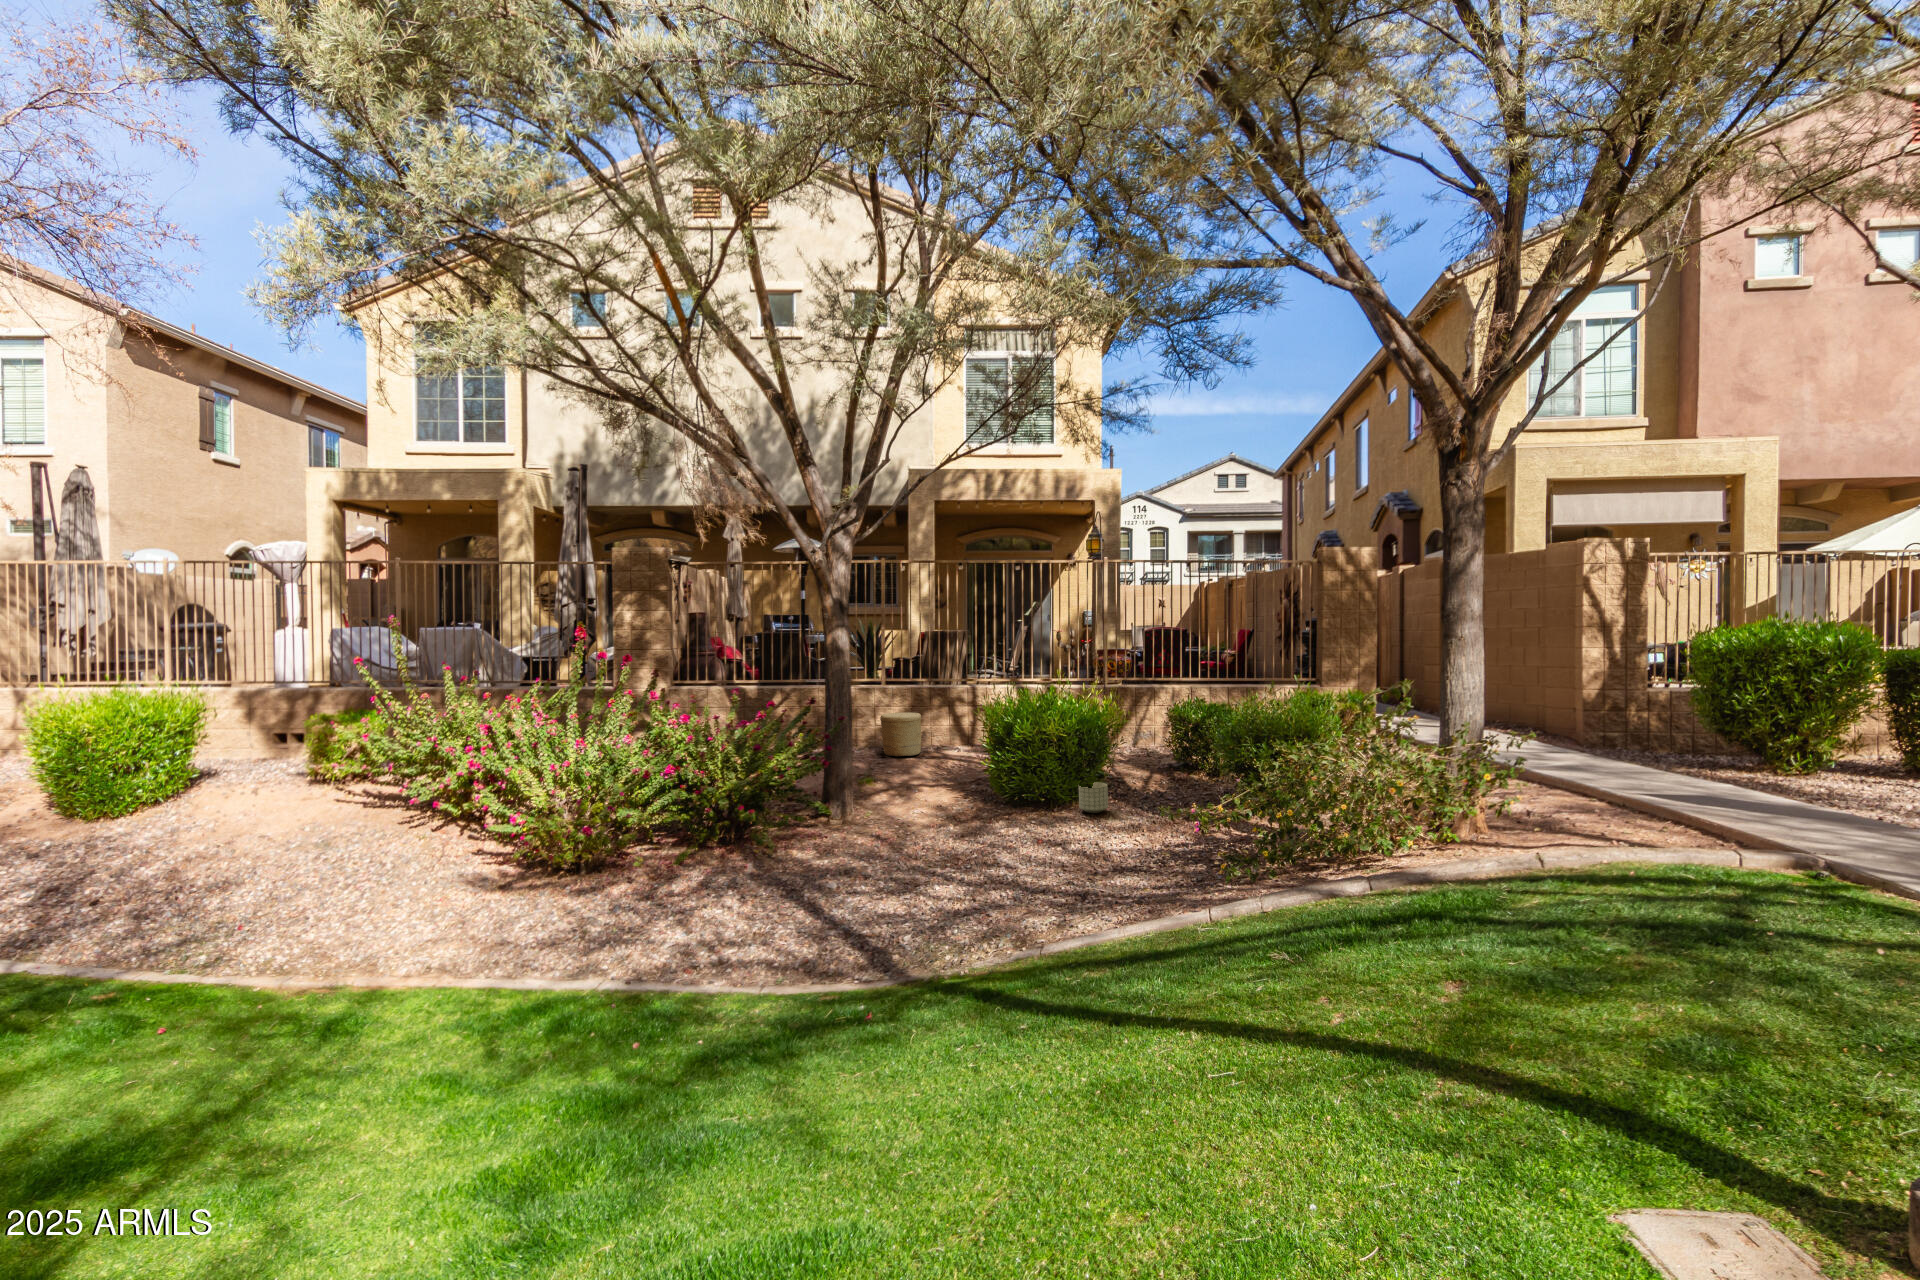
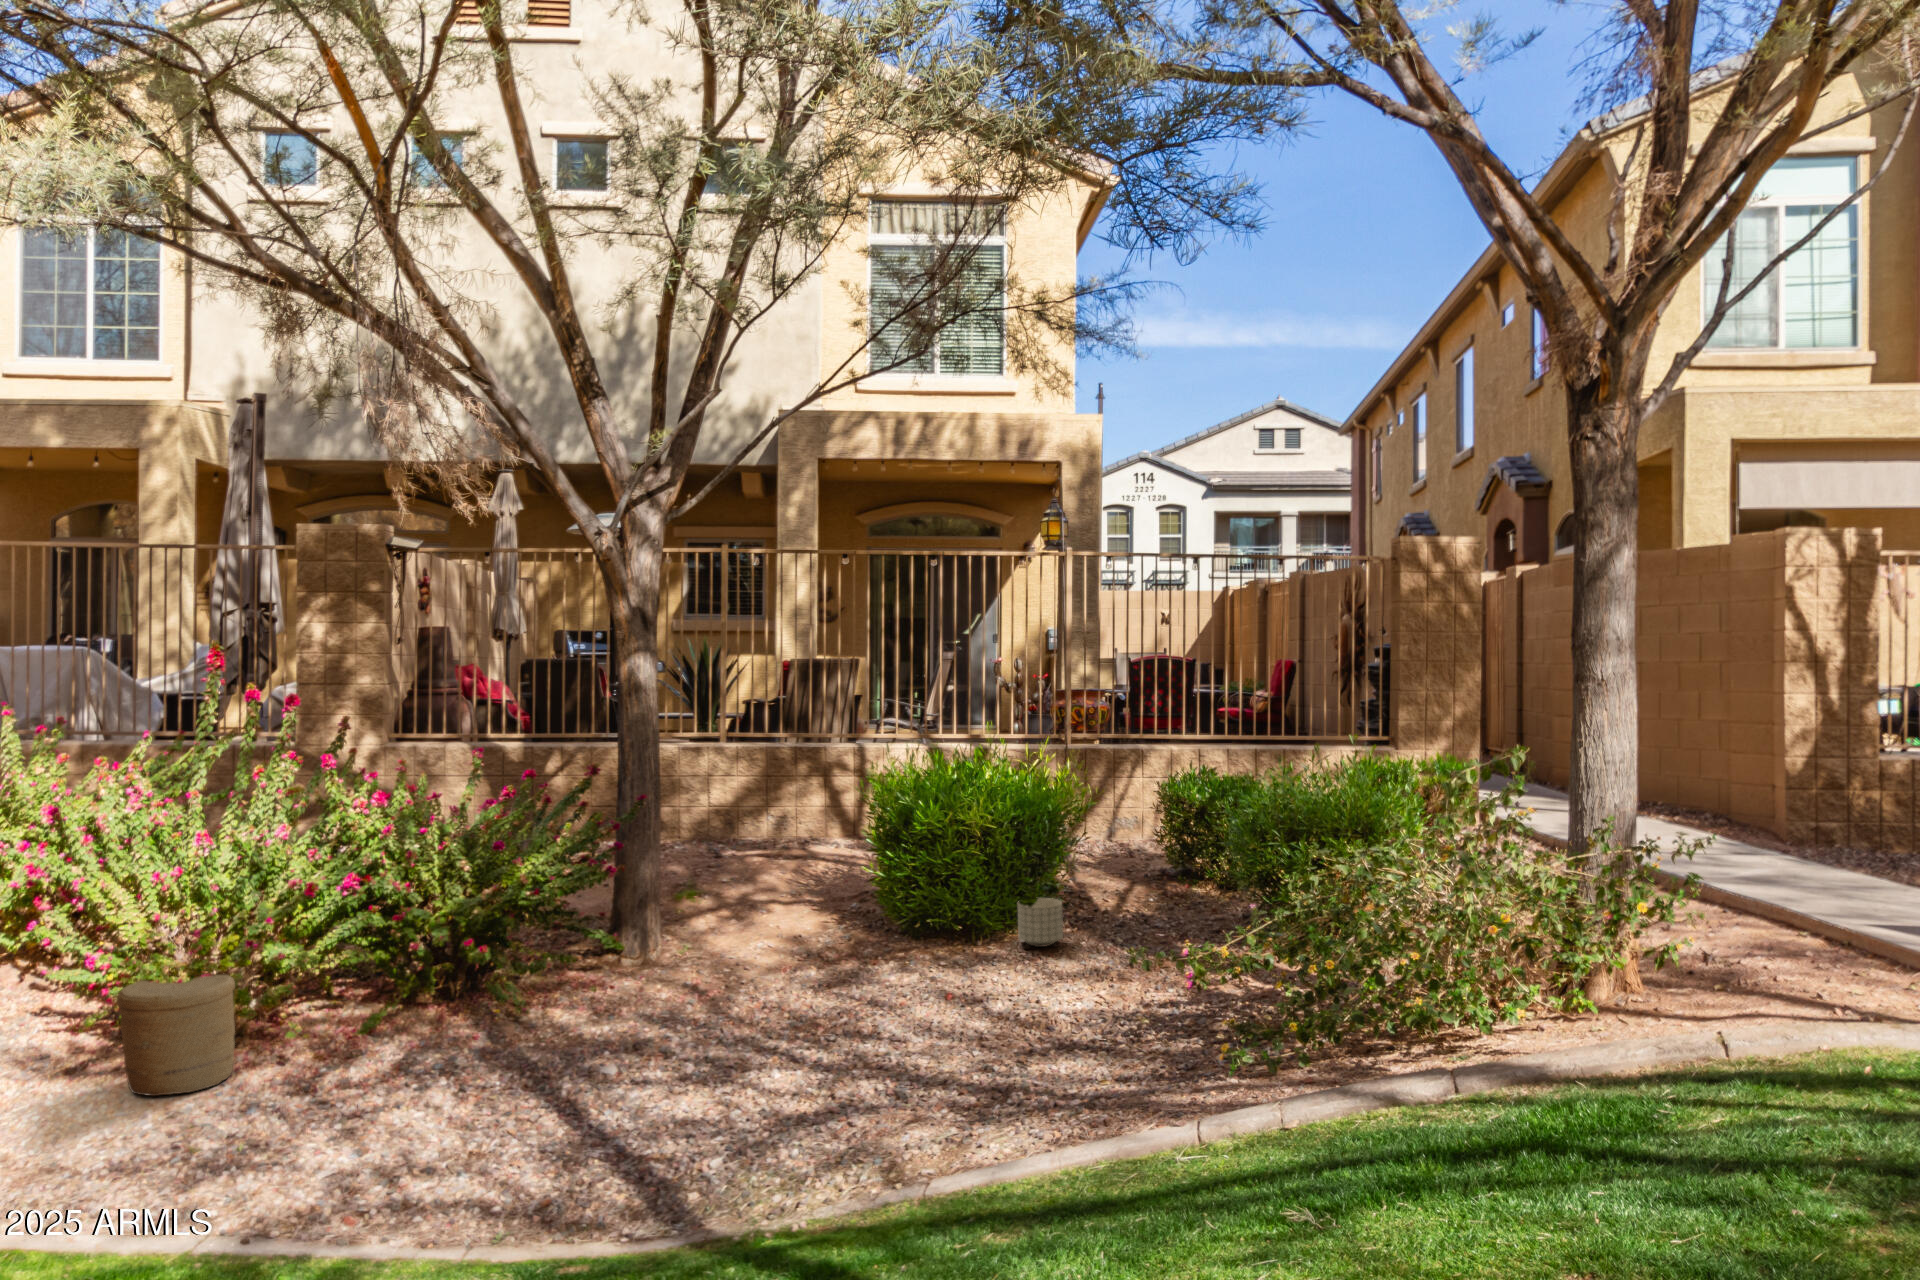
woven basket: present [880,712,921,756] -> present [117,975,235,1096]

